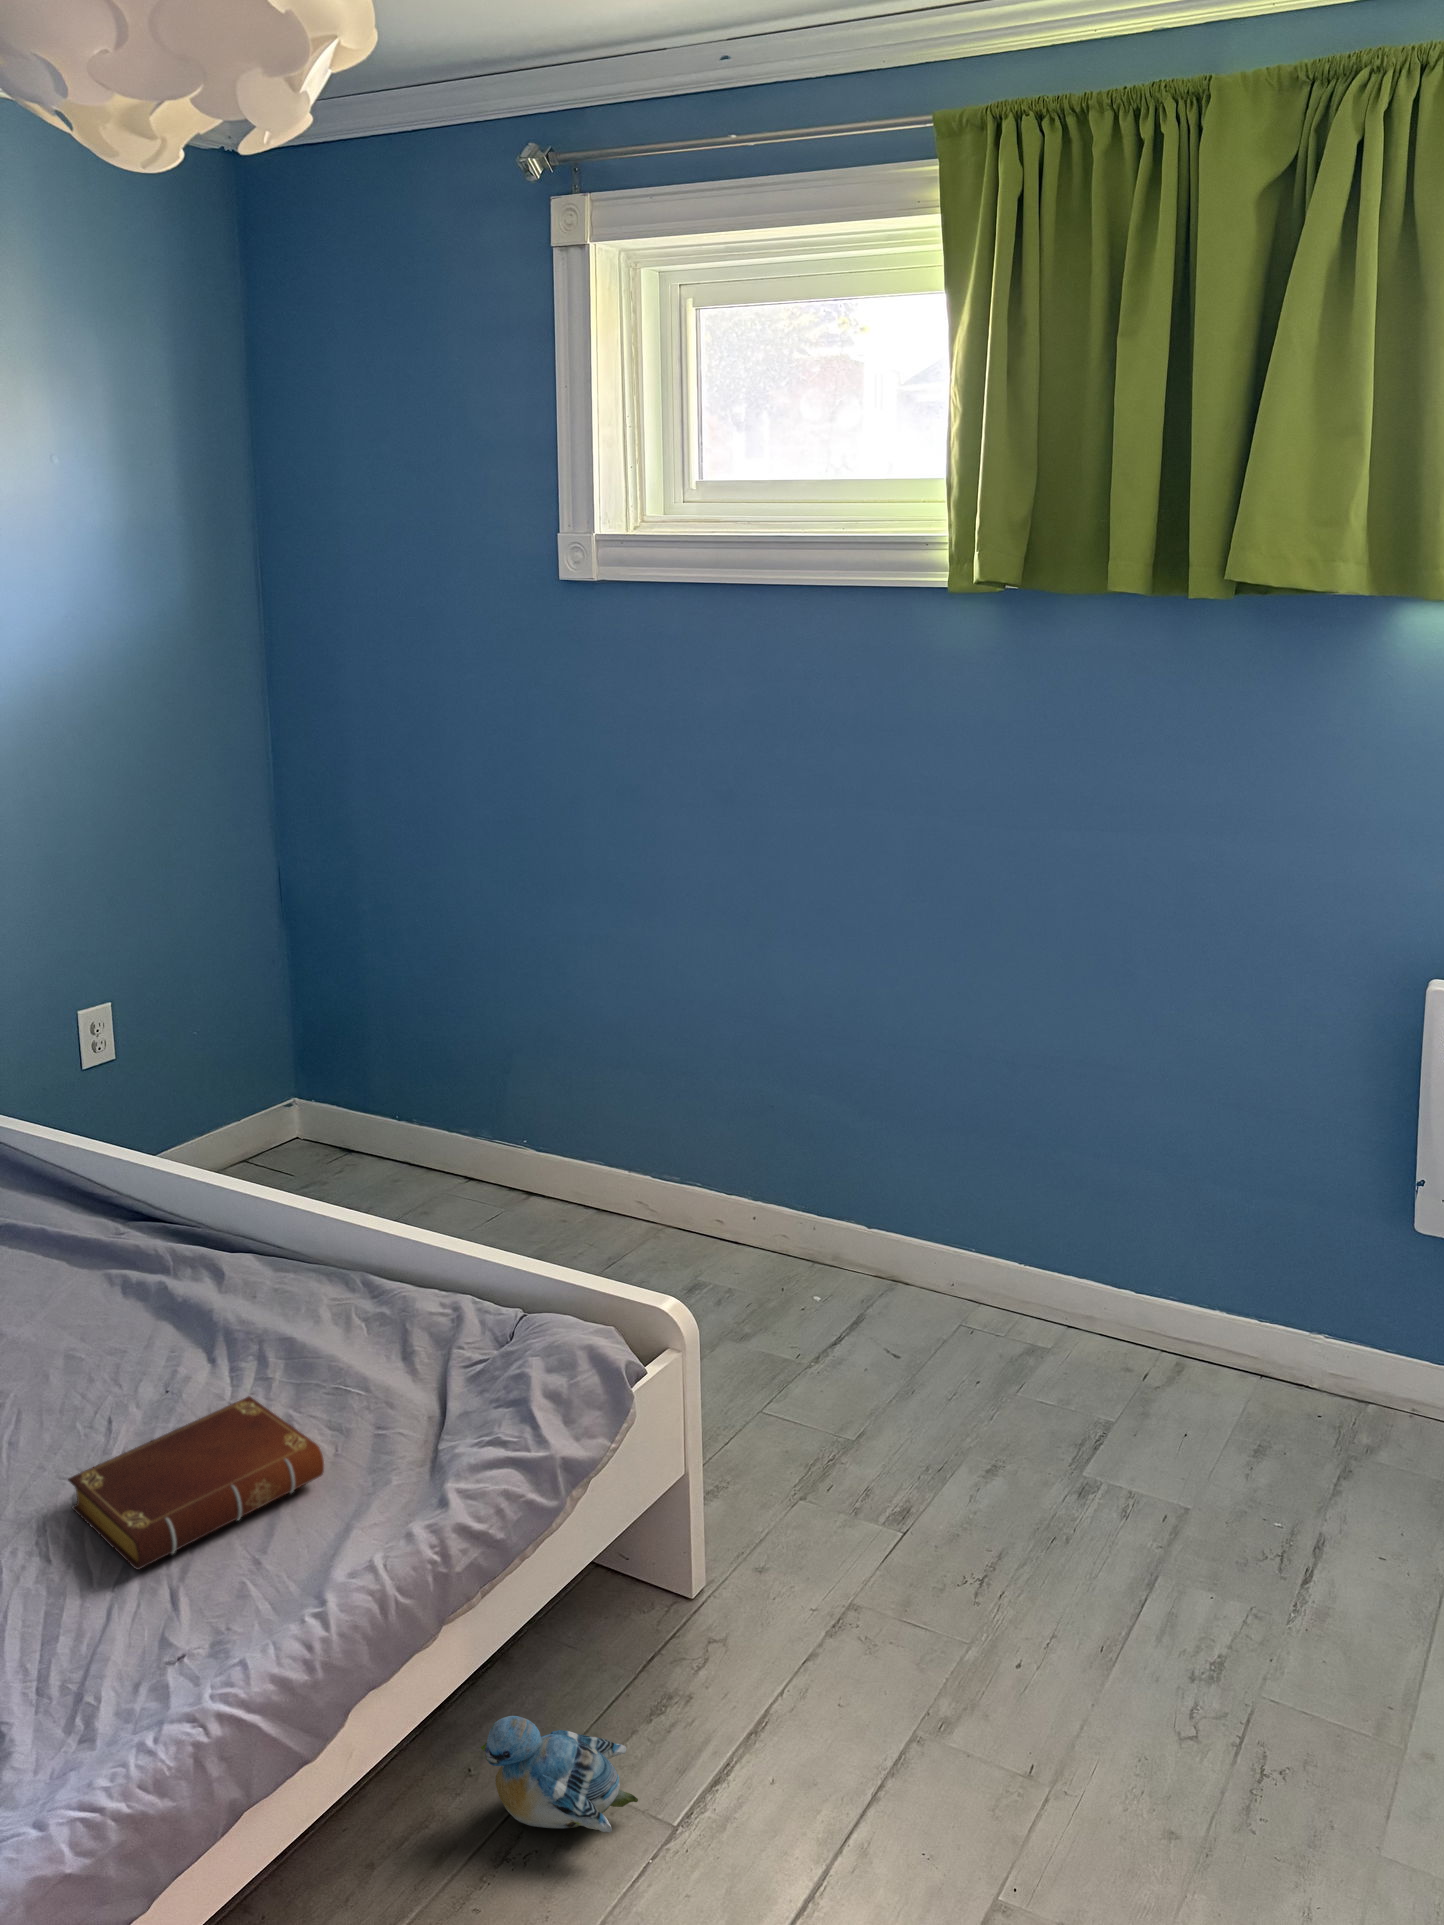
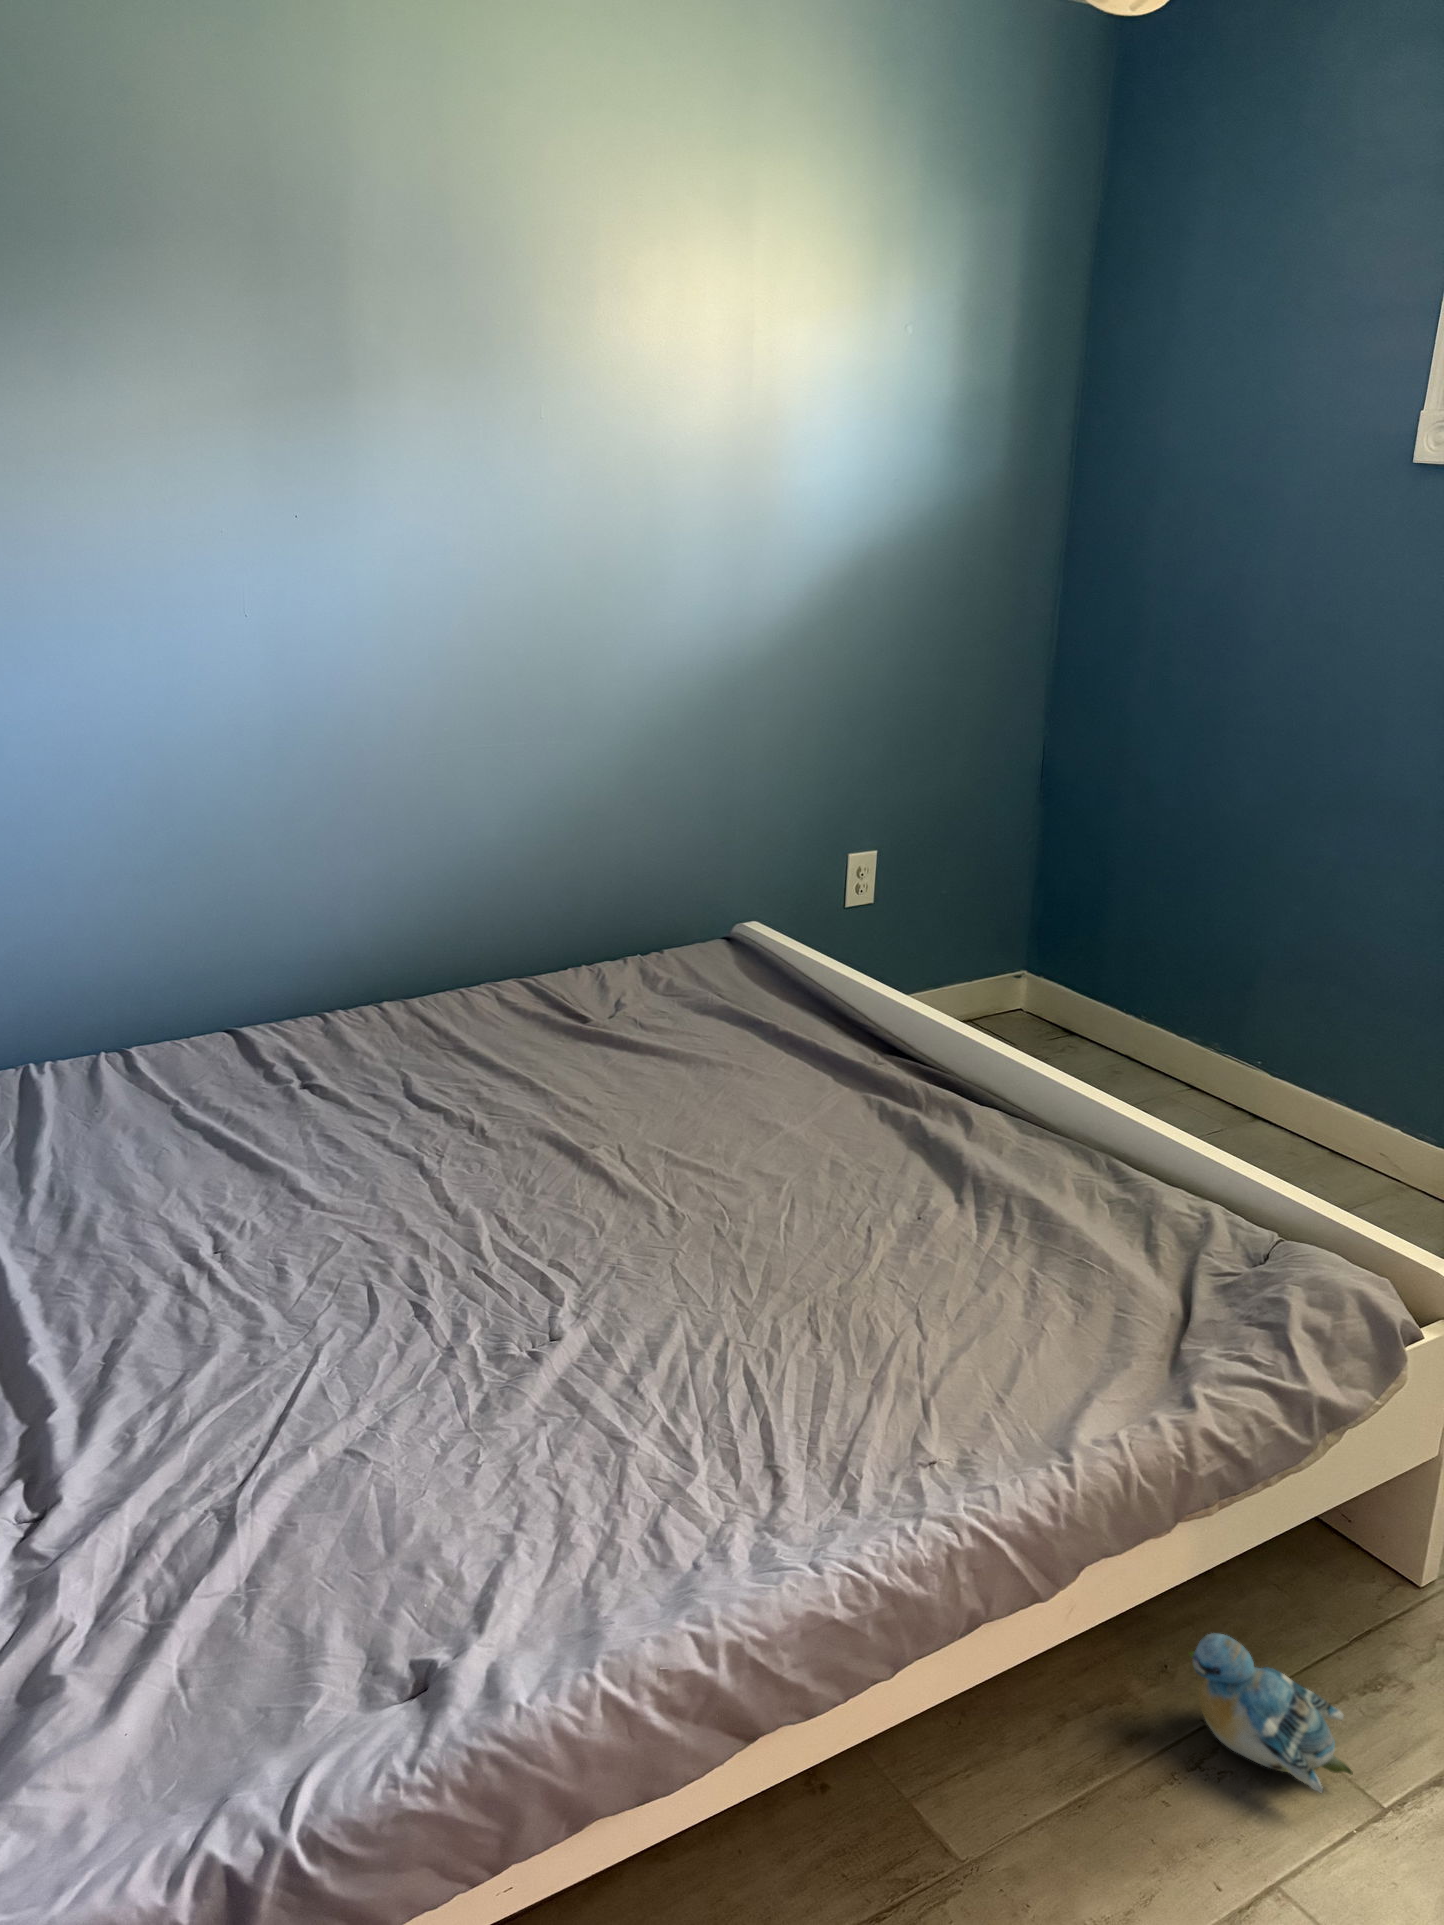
book: present [68,1397,324,1570] -> none [840,1243,1070,1372]

